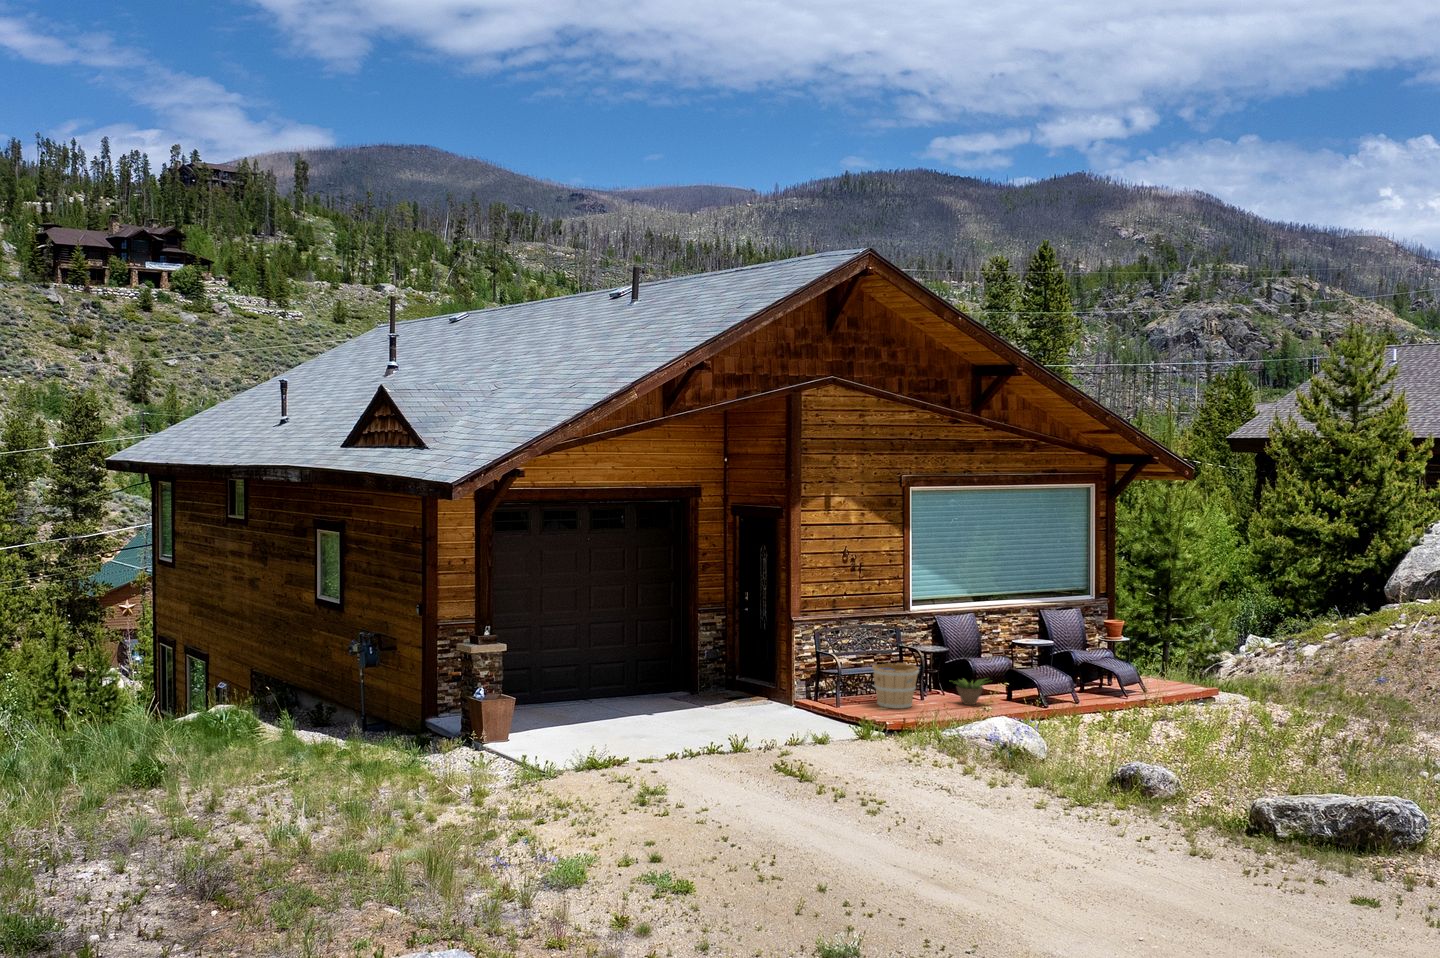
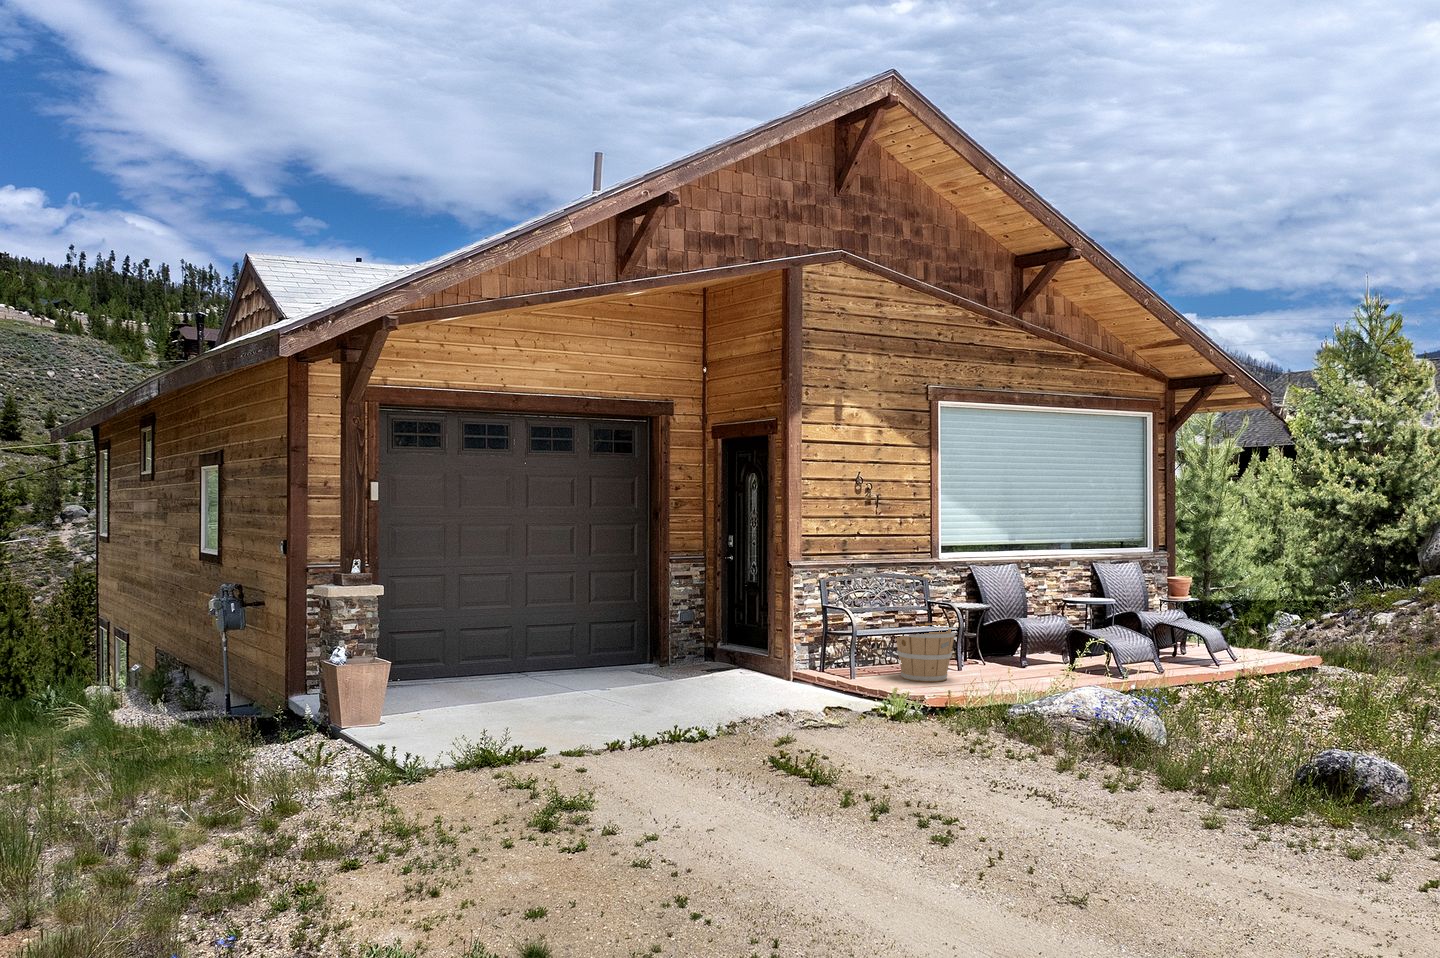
decorative plant: present [953,679,986,705] -> none [986,643,1051,678]

